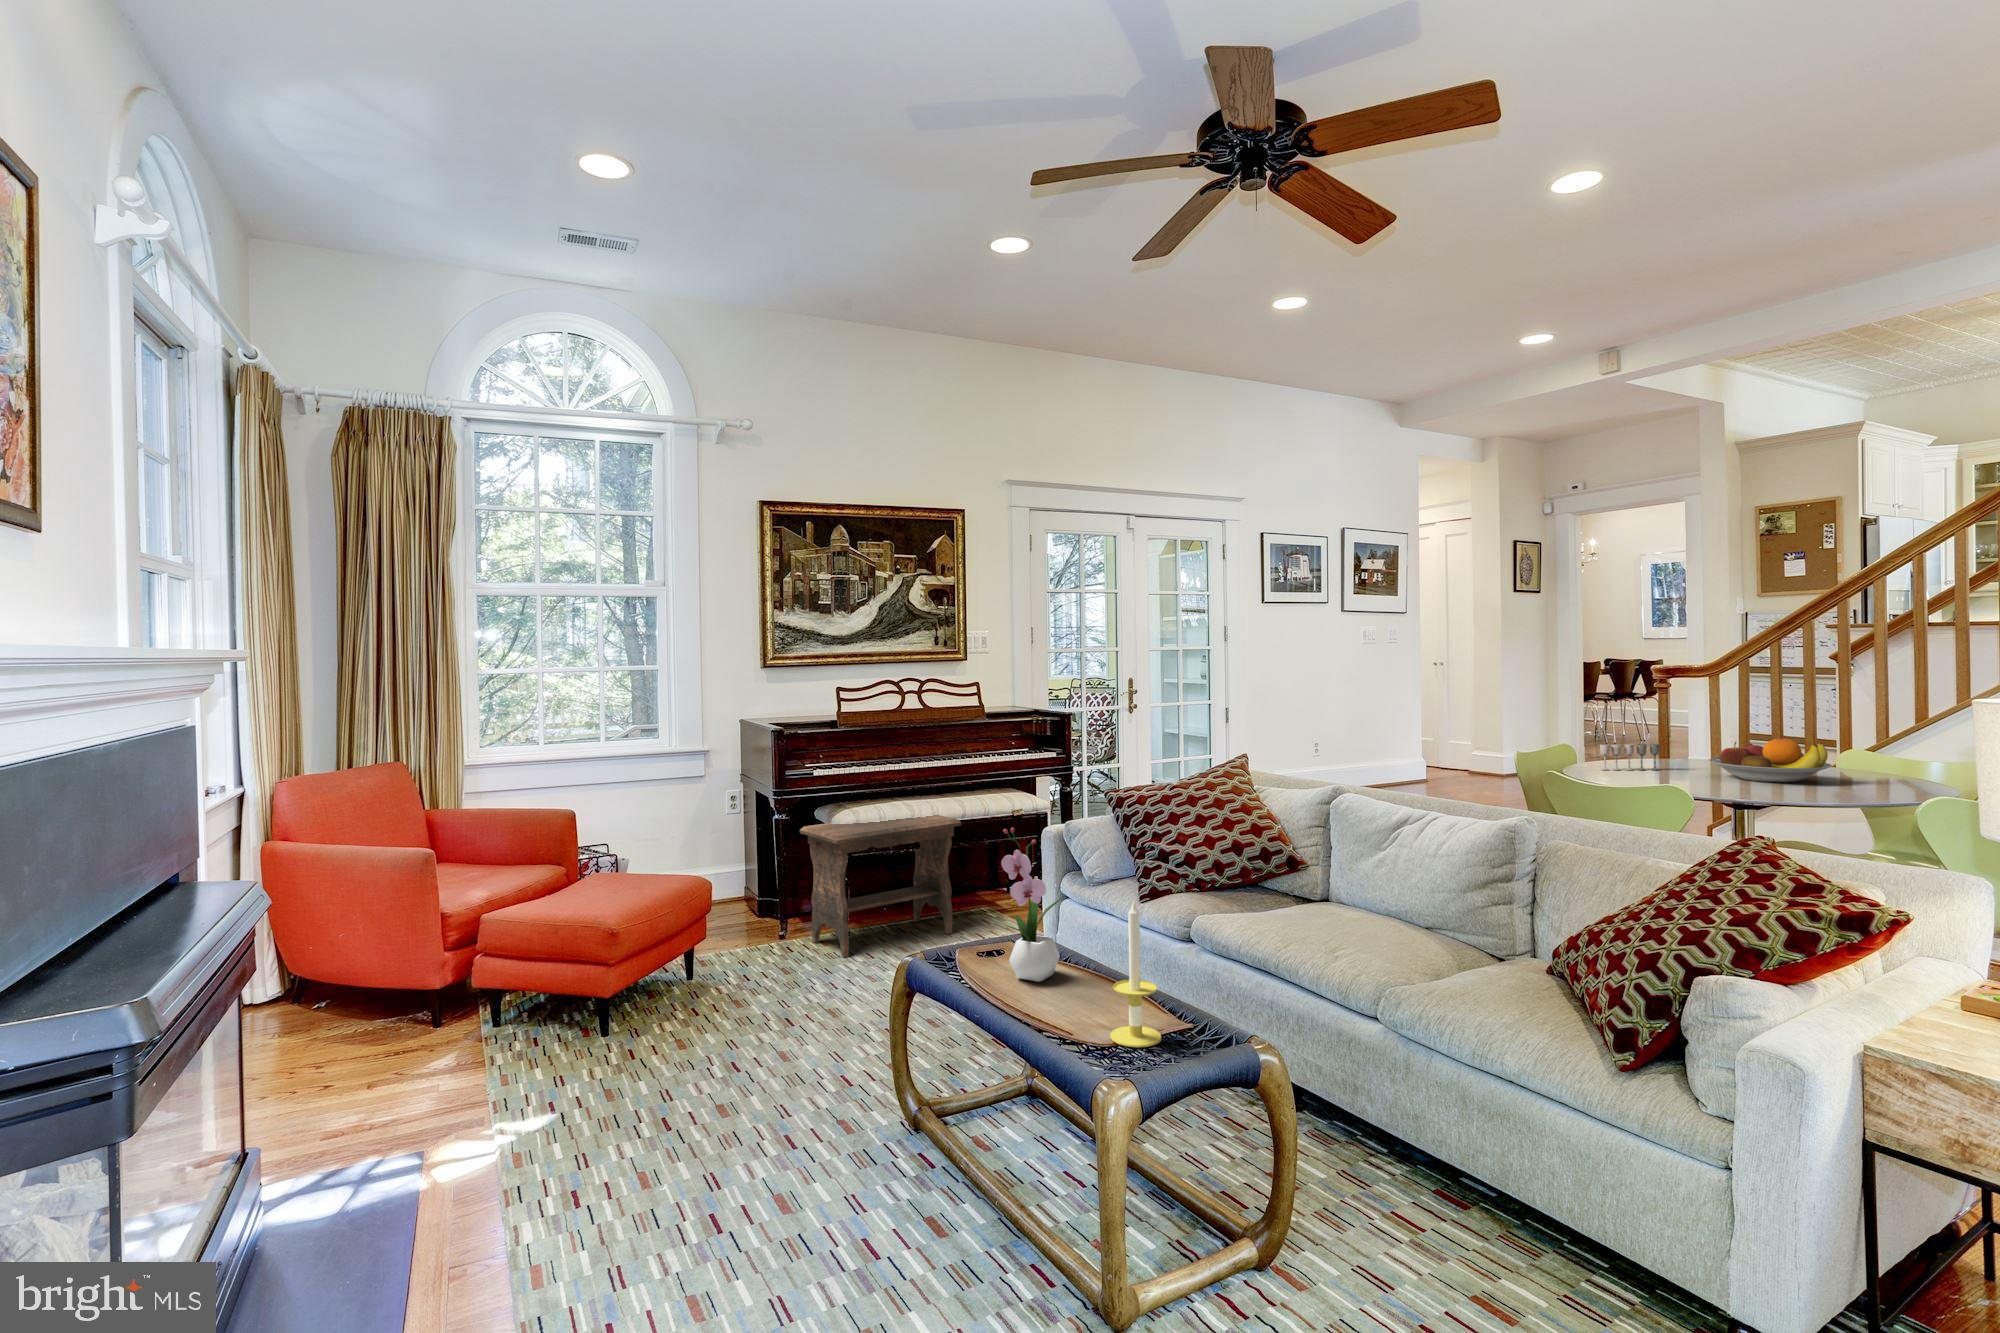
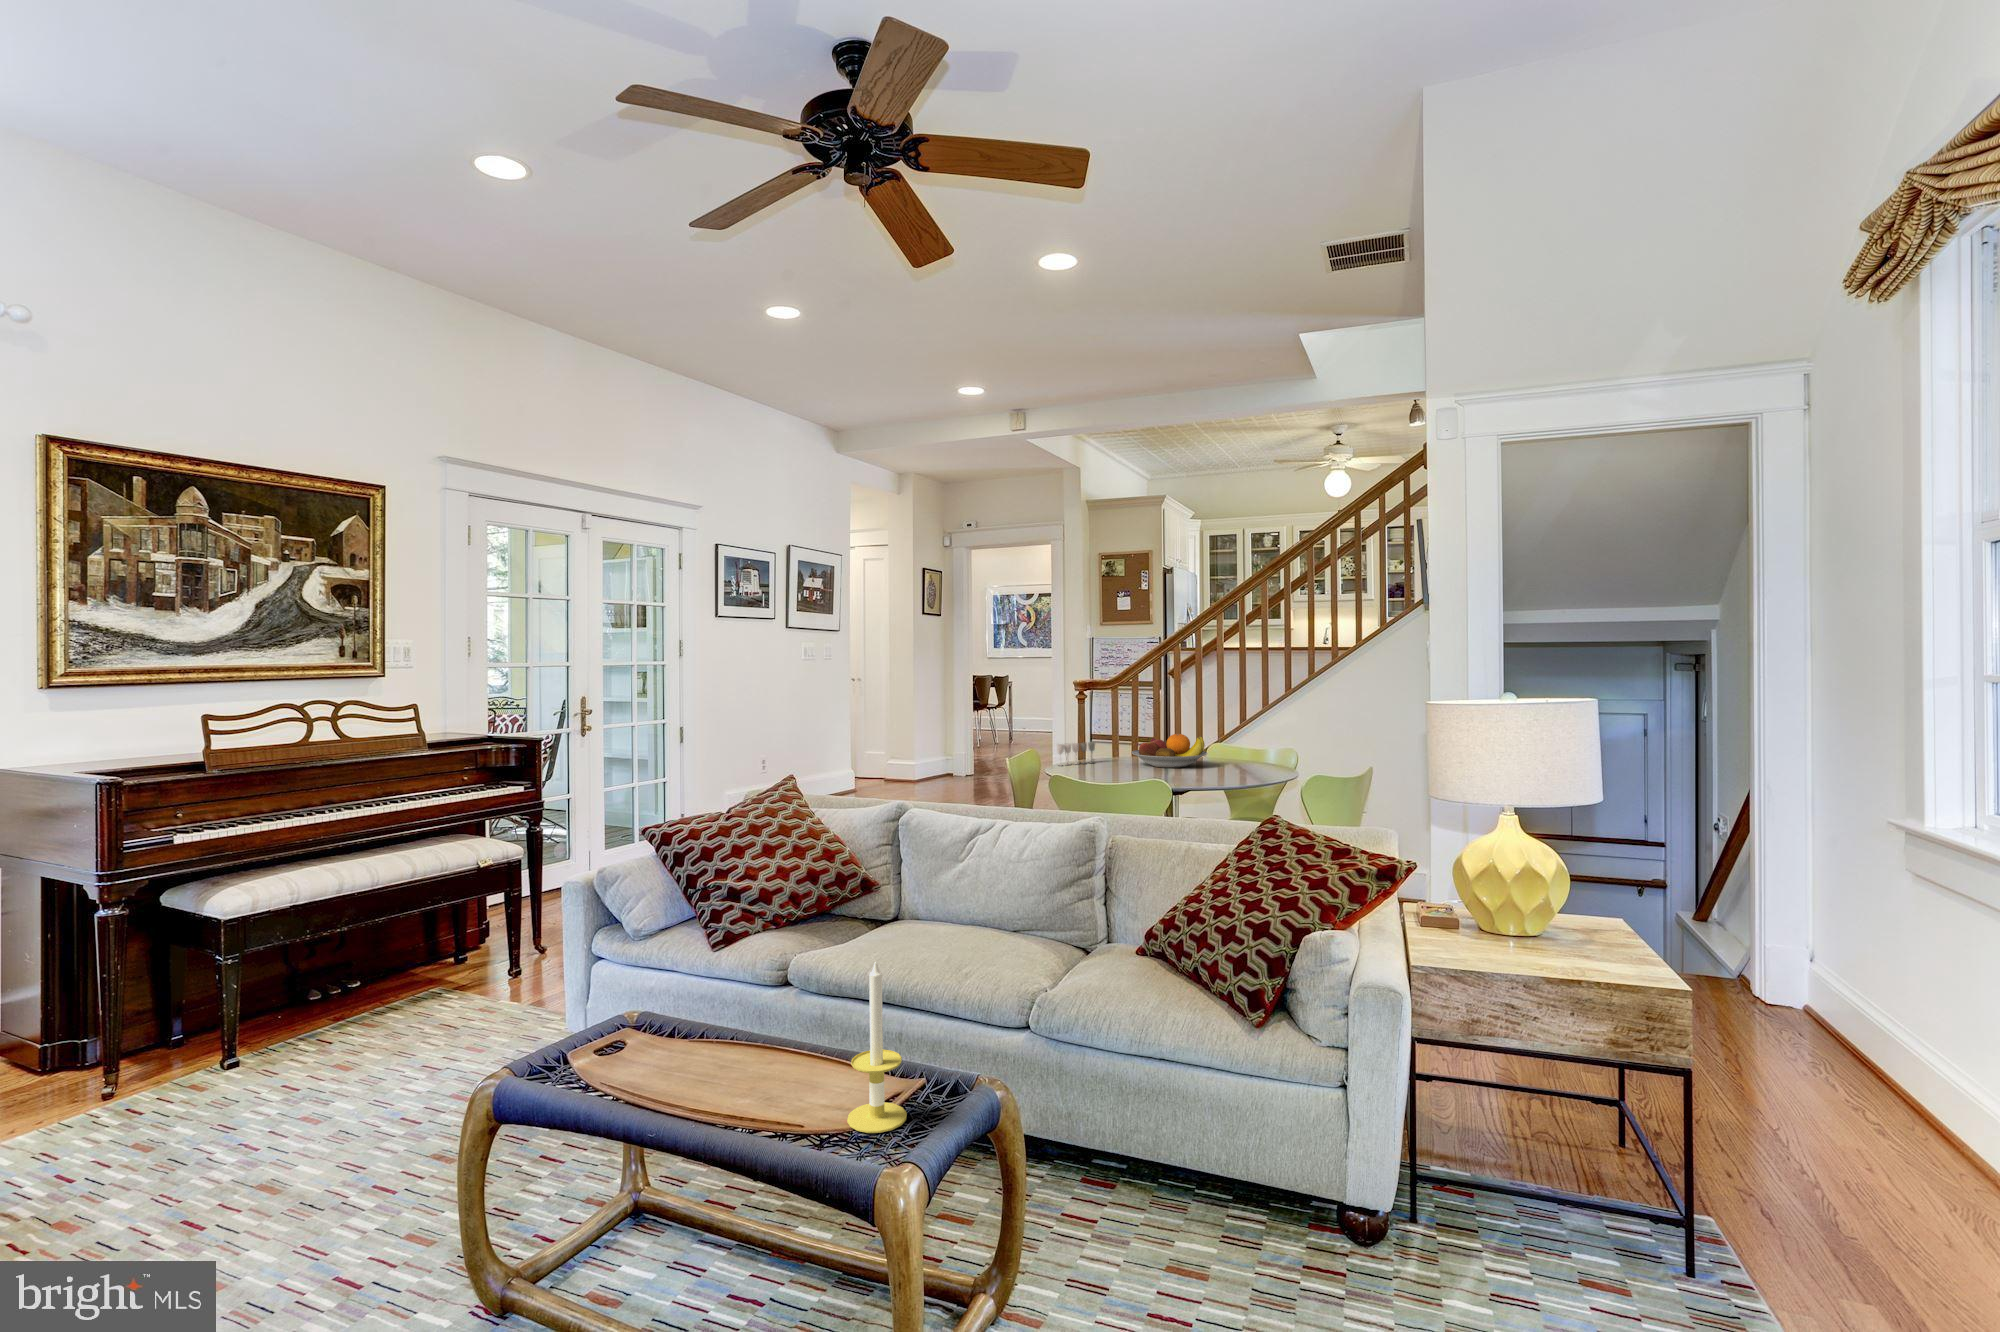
footstool: present [800,813,961,957] -> none [154,874,422,1095]
flower arrangement: present [1001,828,1064,982] -> none [657,892,726,1079]

